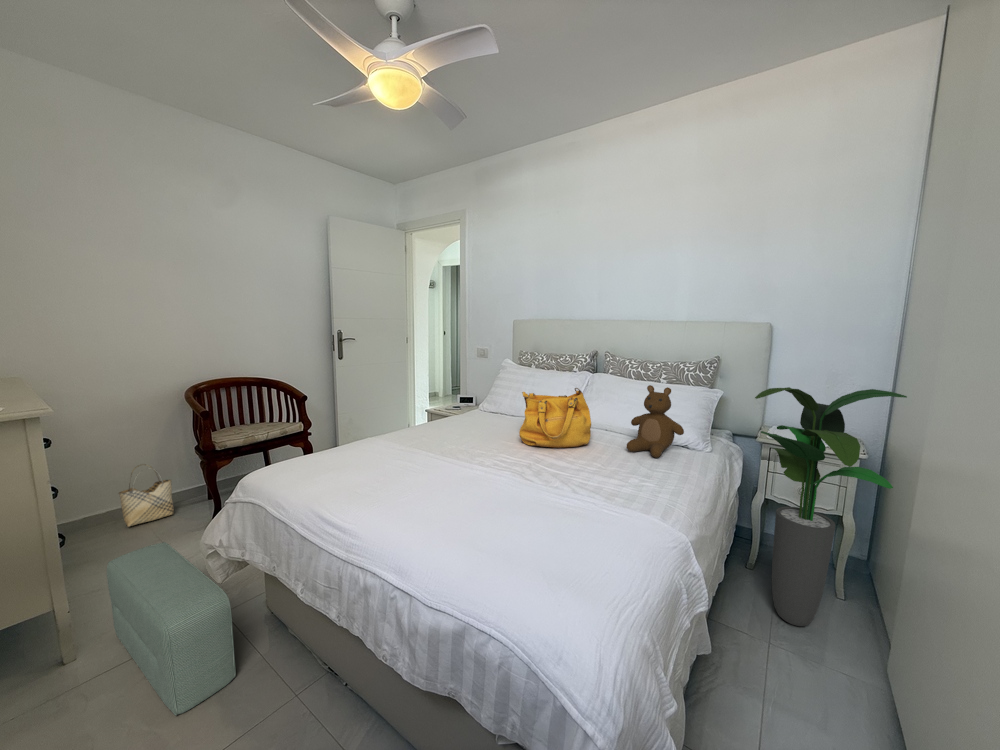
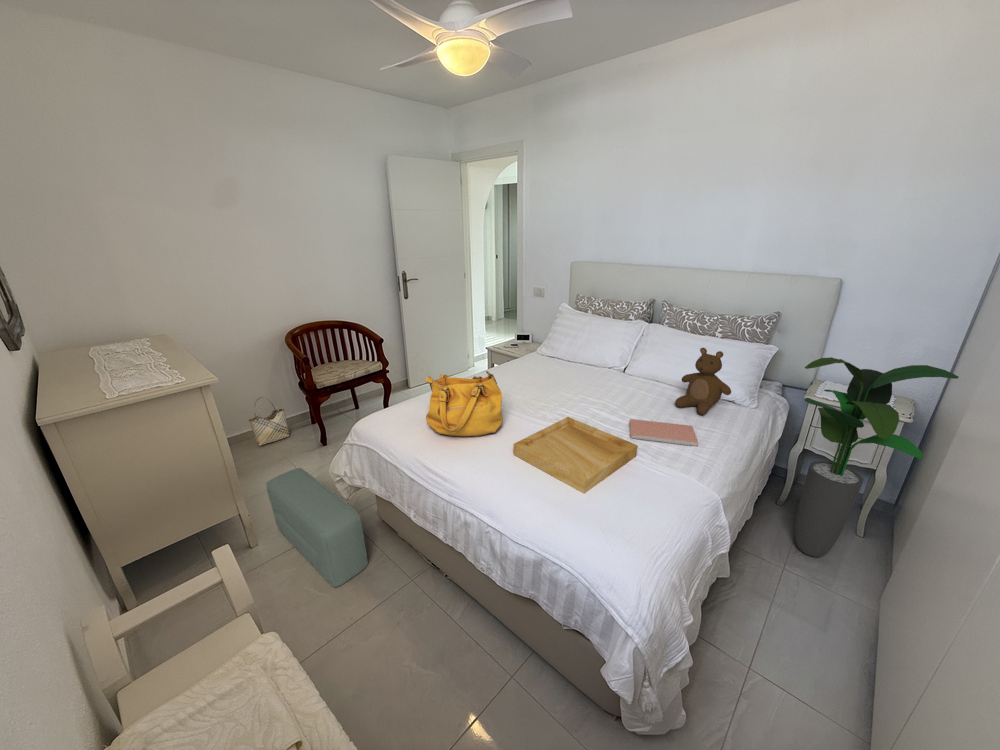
handbag: present [519,388,591,448] -> present [425,371,503,436]
tray: none [438,458,587,538] -> present [513,417,638,493]
notebook: none [578,461,656,486] -> present [630,419,698,446]

